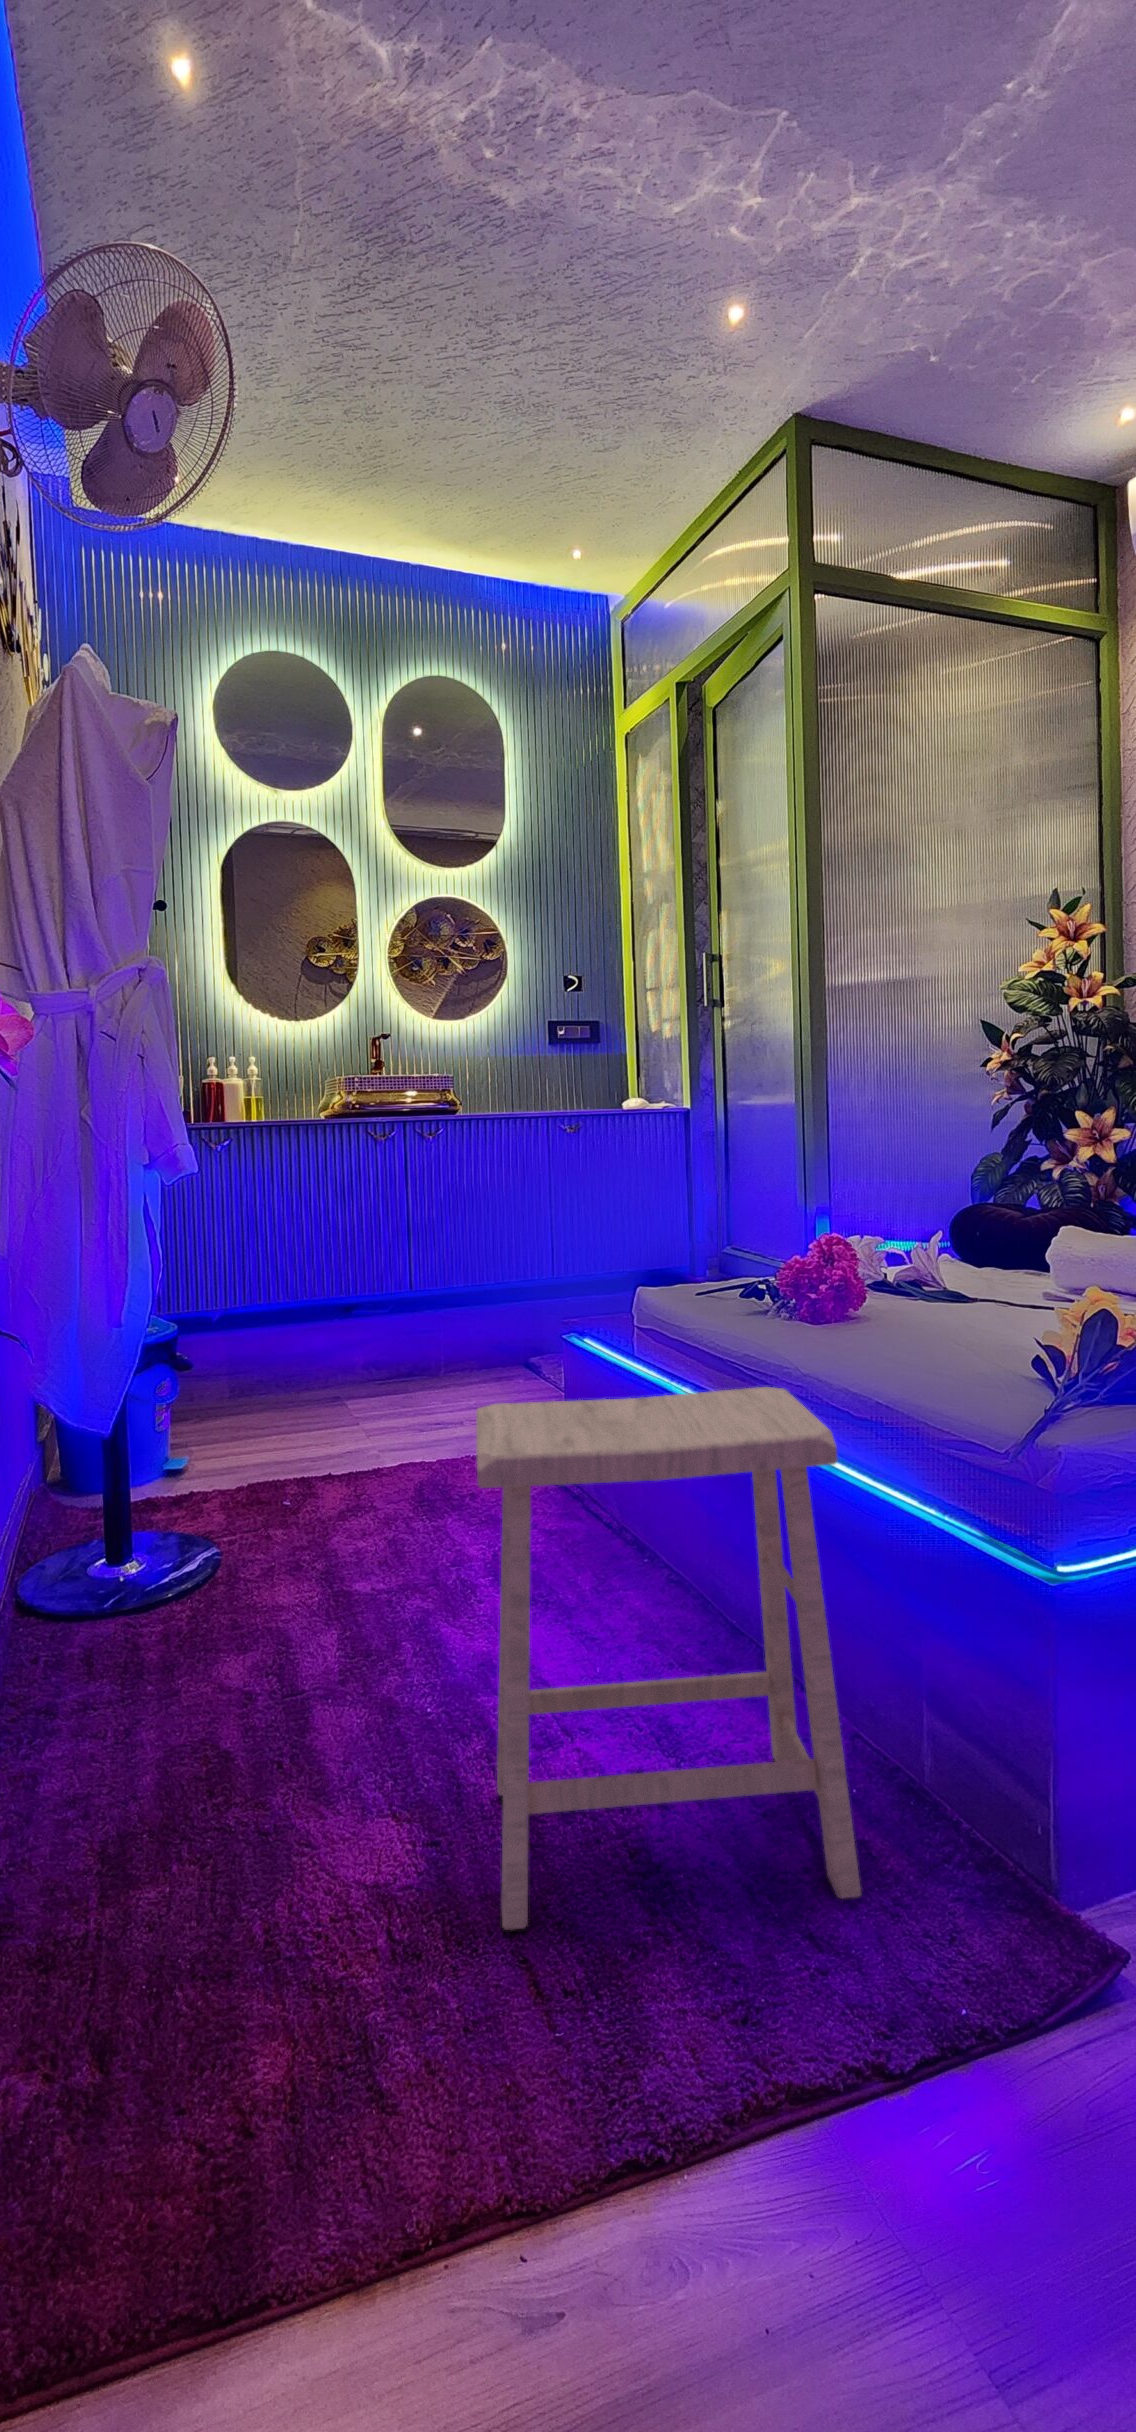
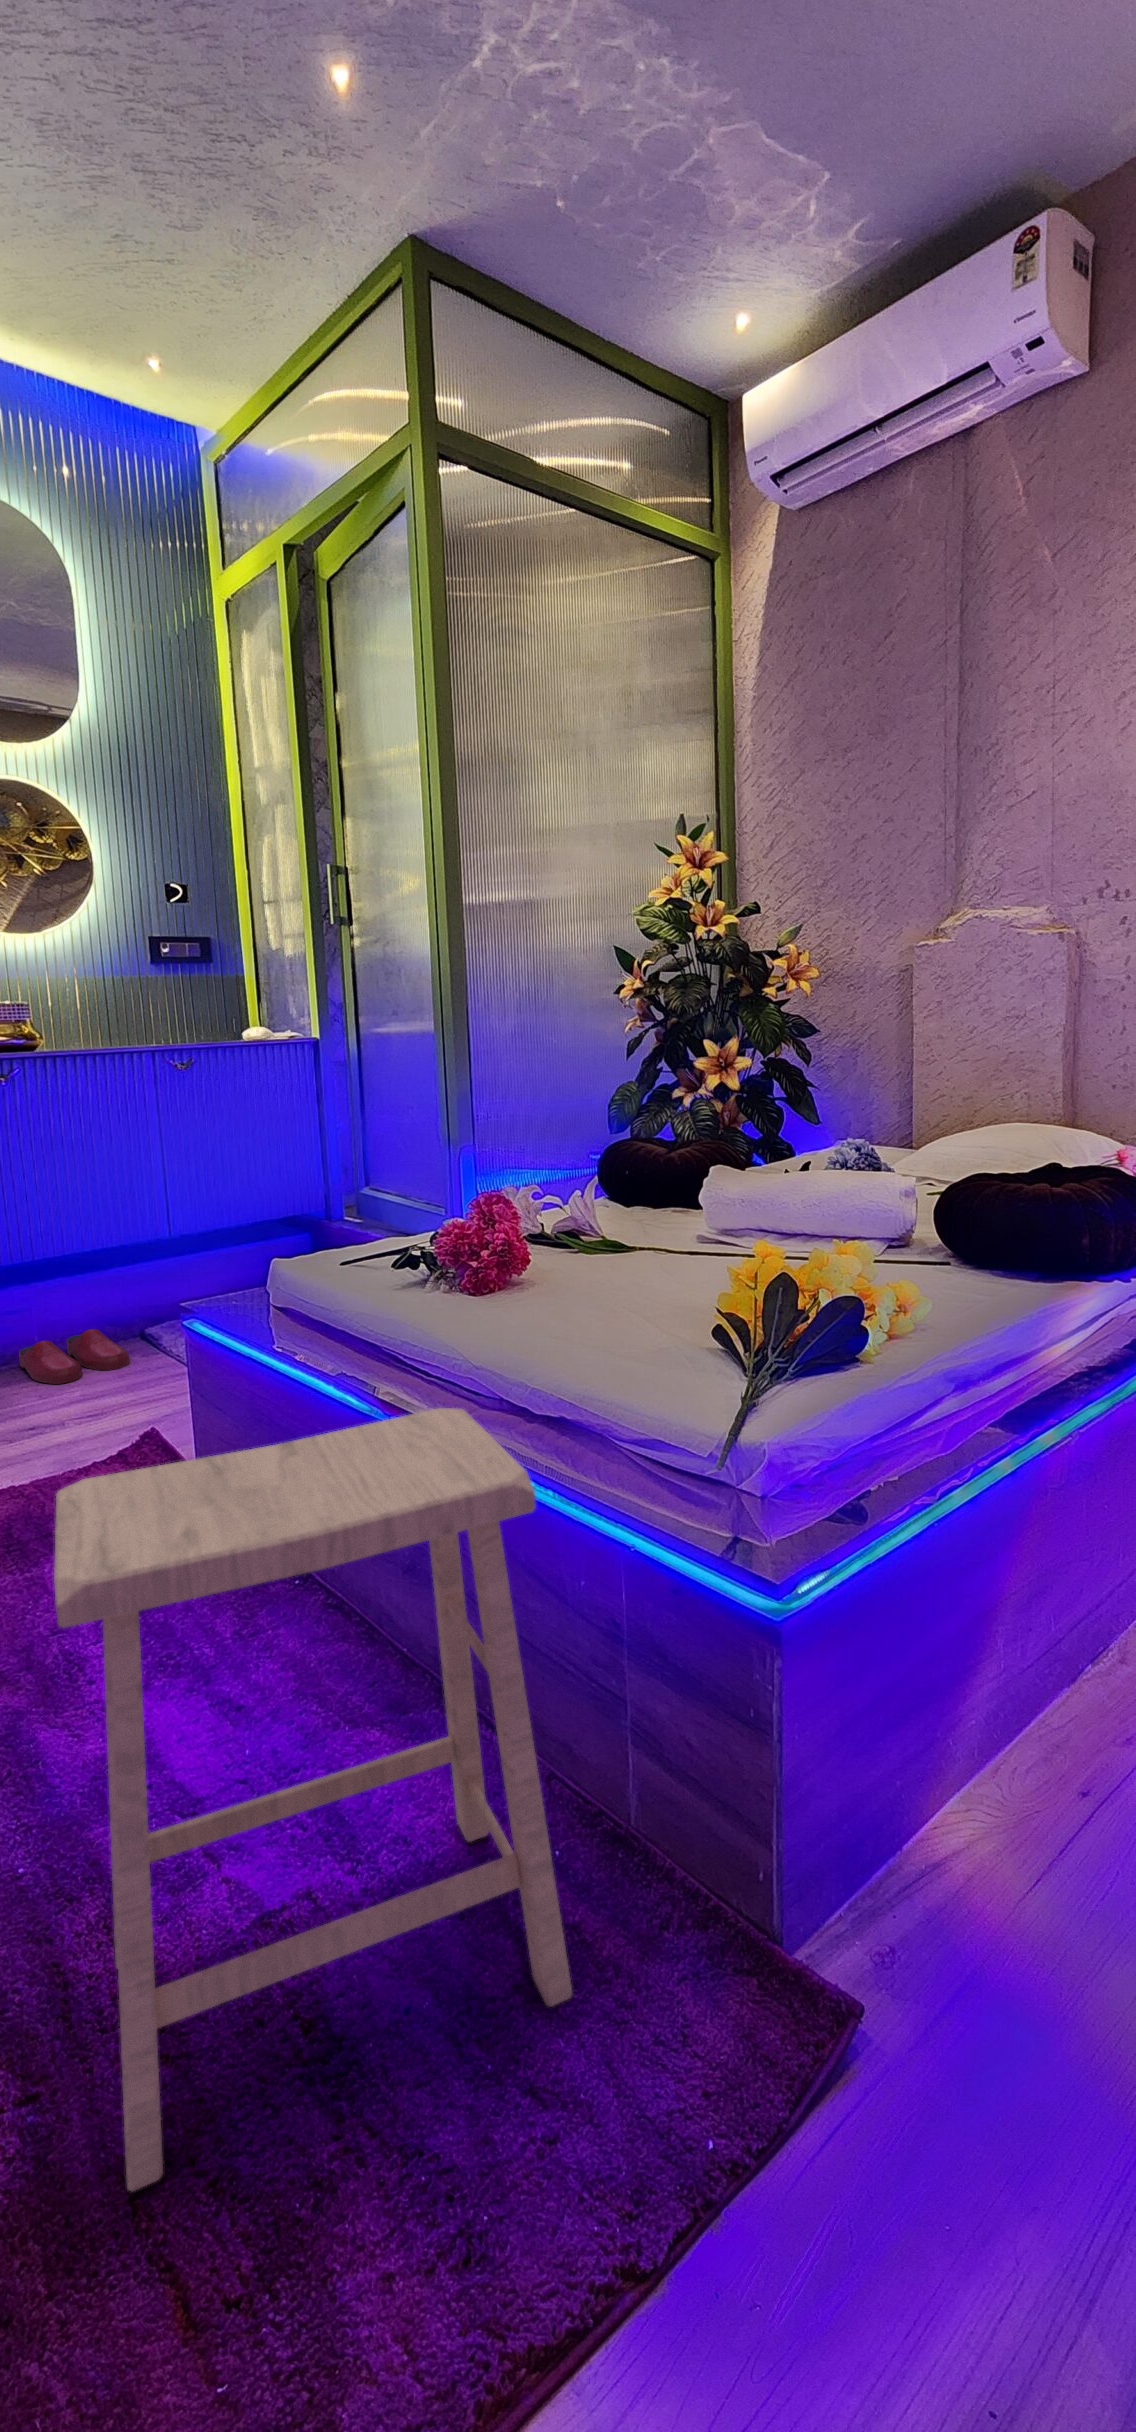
slippers: none [432,1351,518,1393] -> present [19,1329,130,1384]

